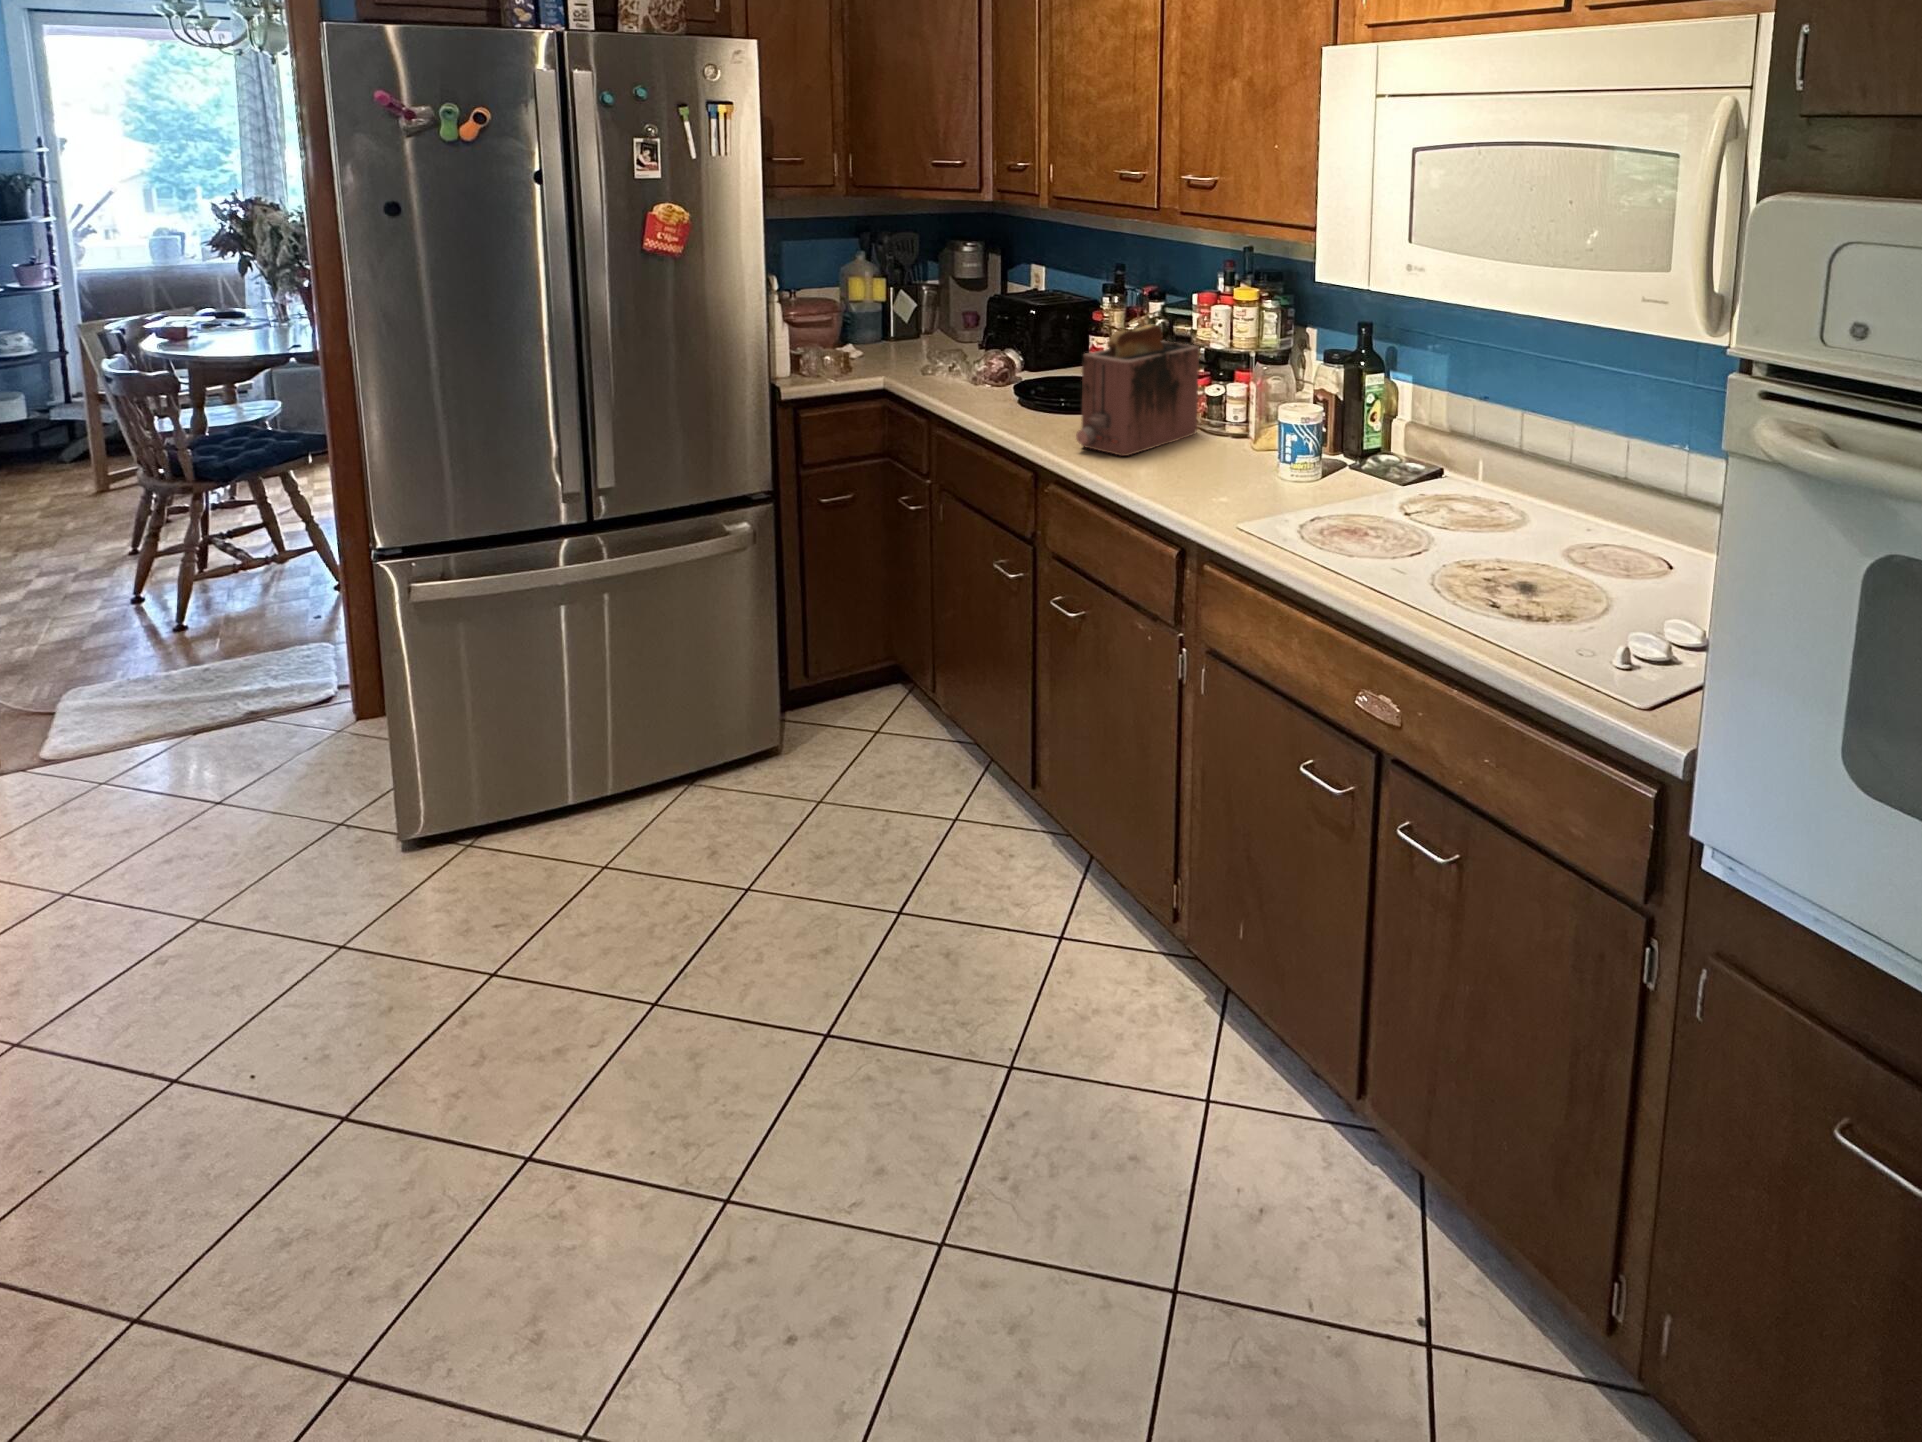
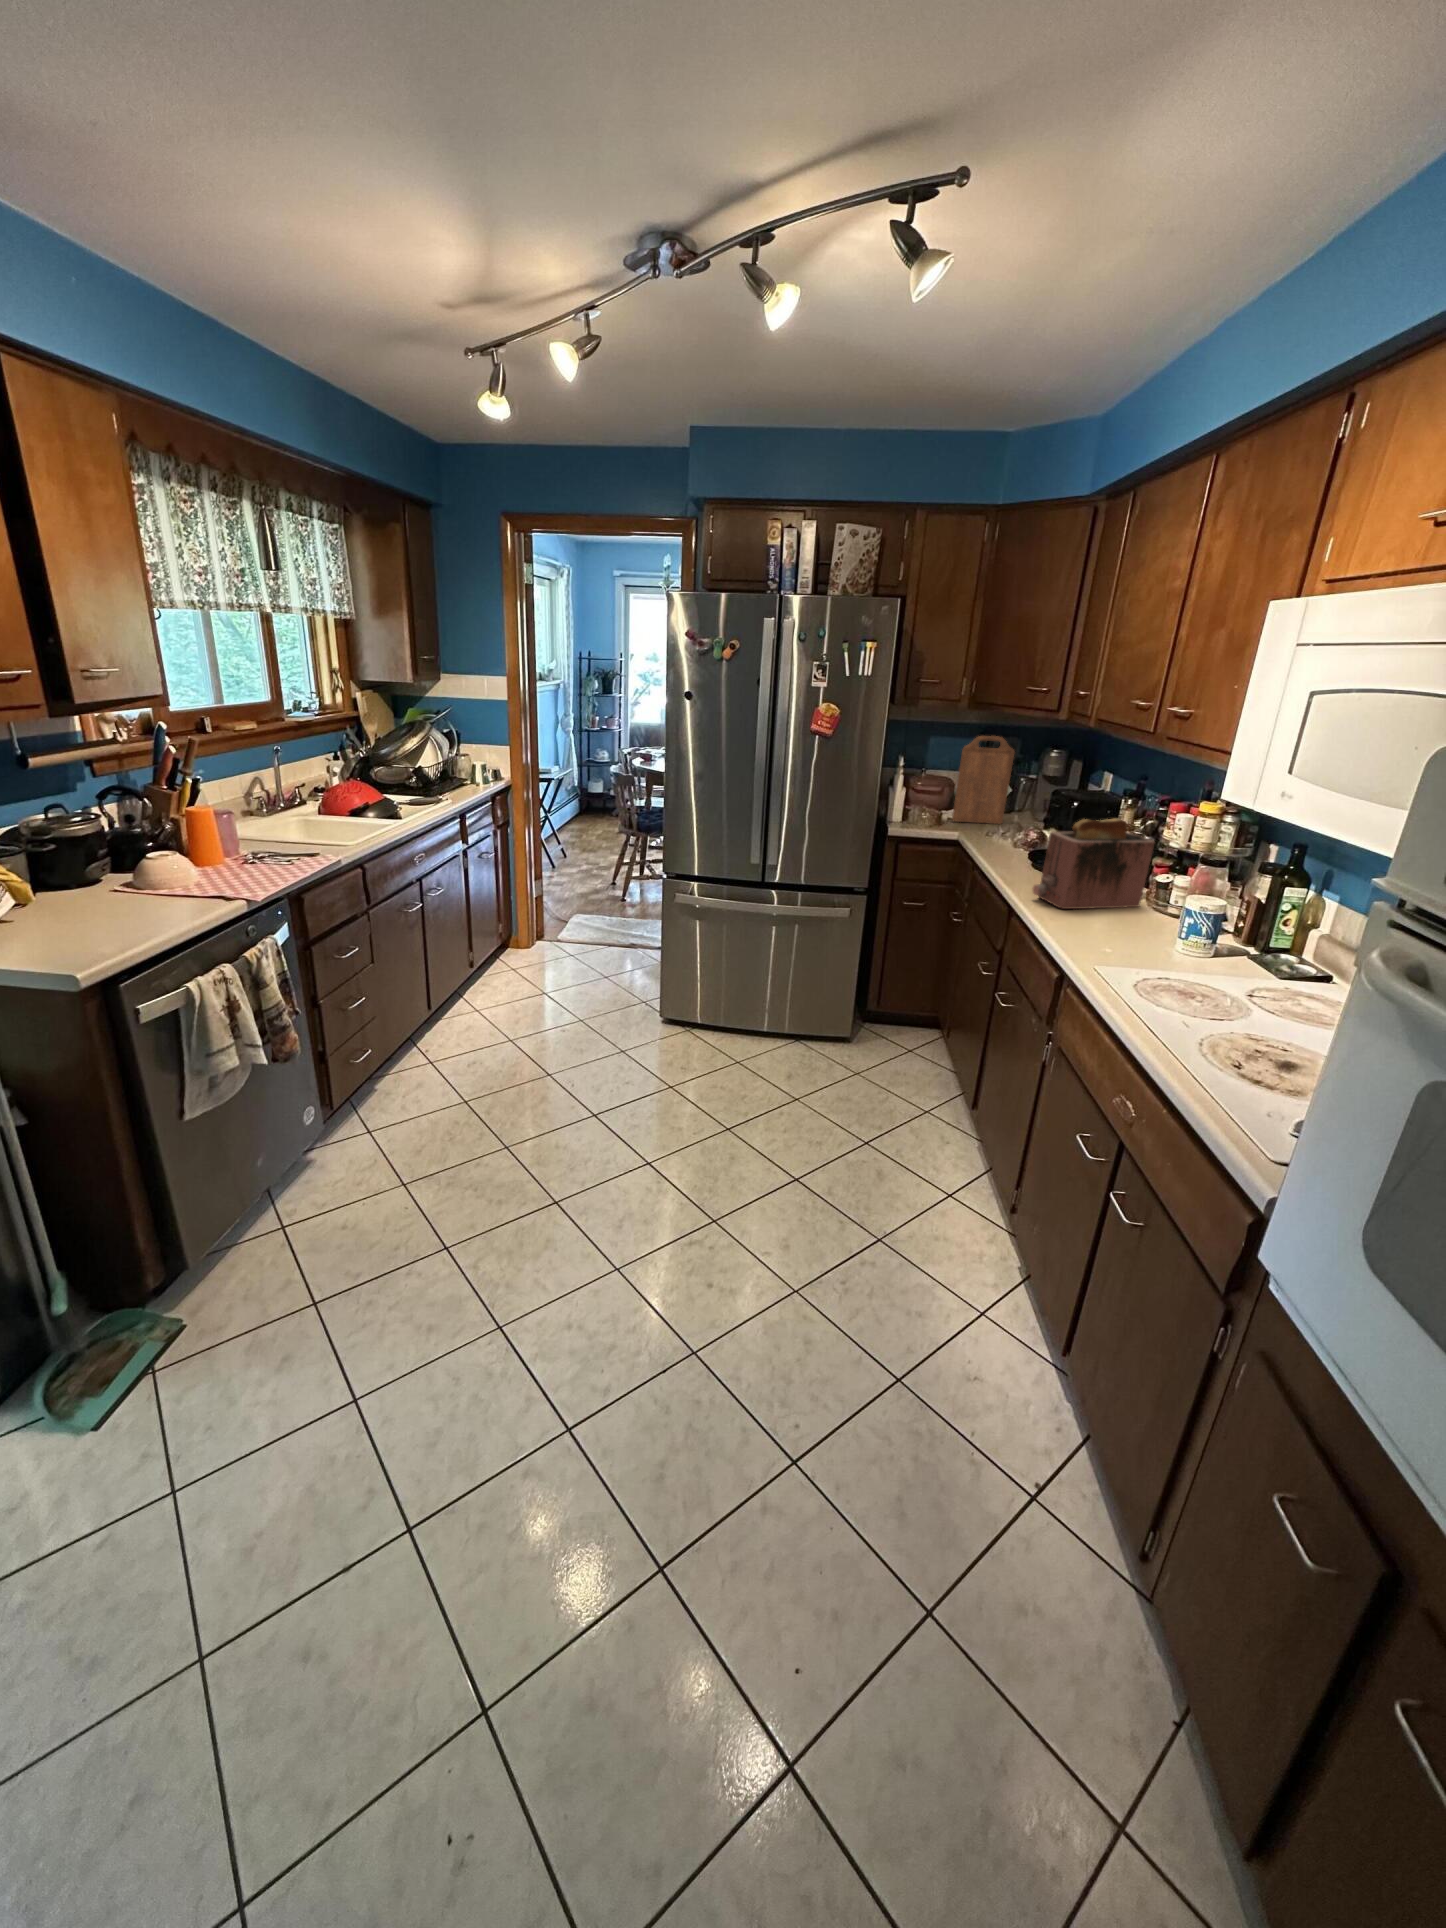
cutting board: none [857,235,927,363] -> present [952,736,1014,824]

